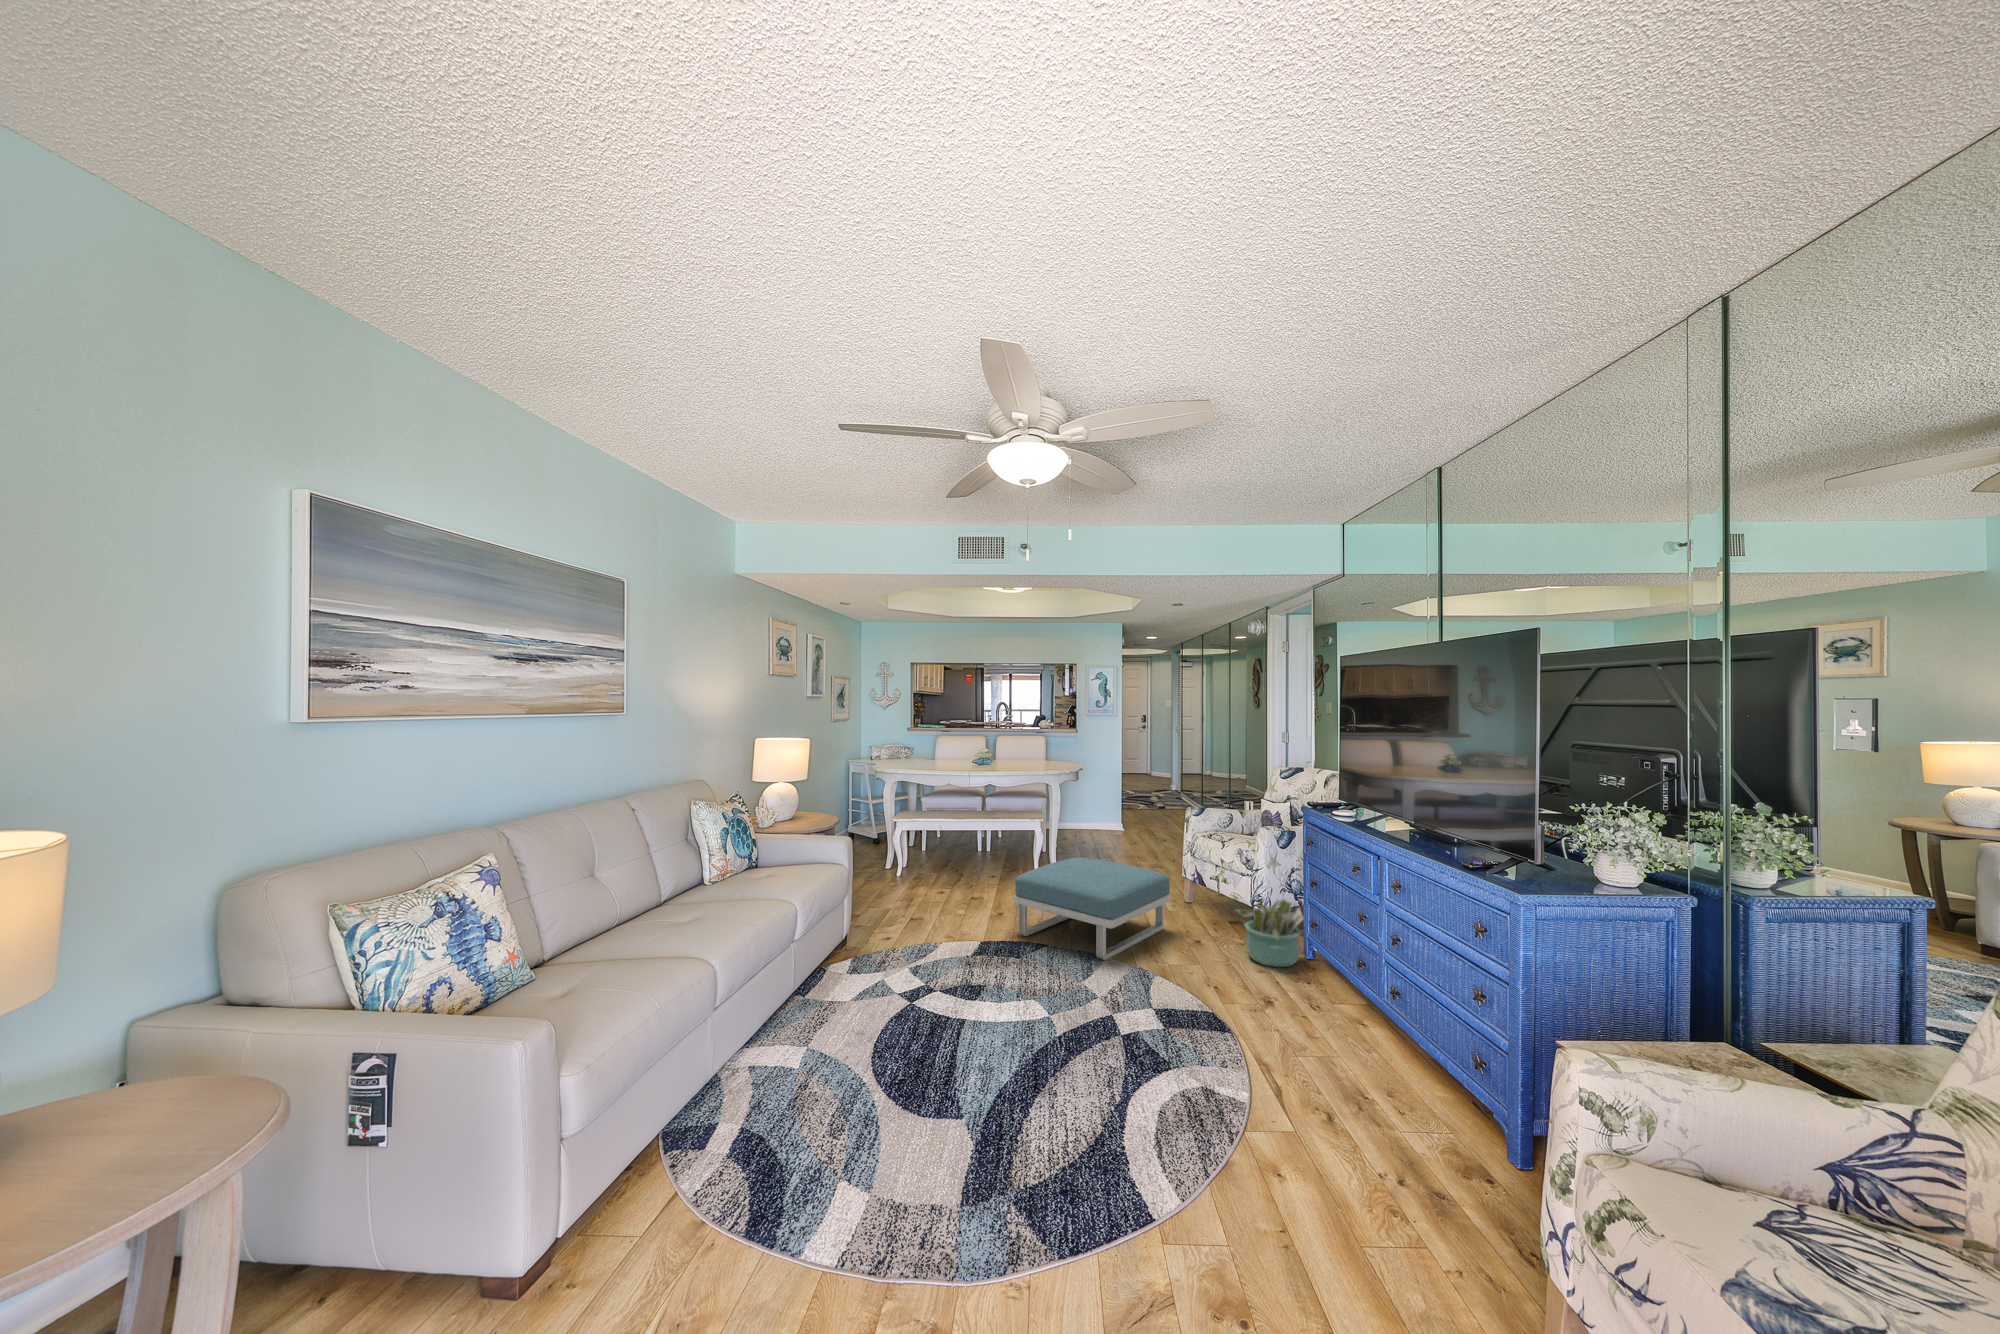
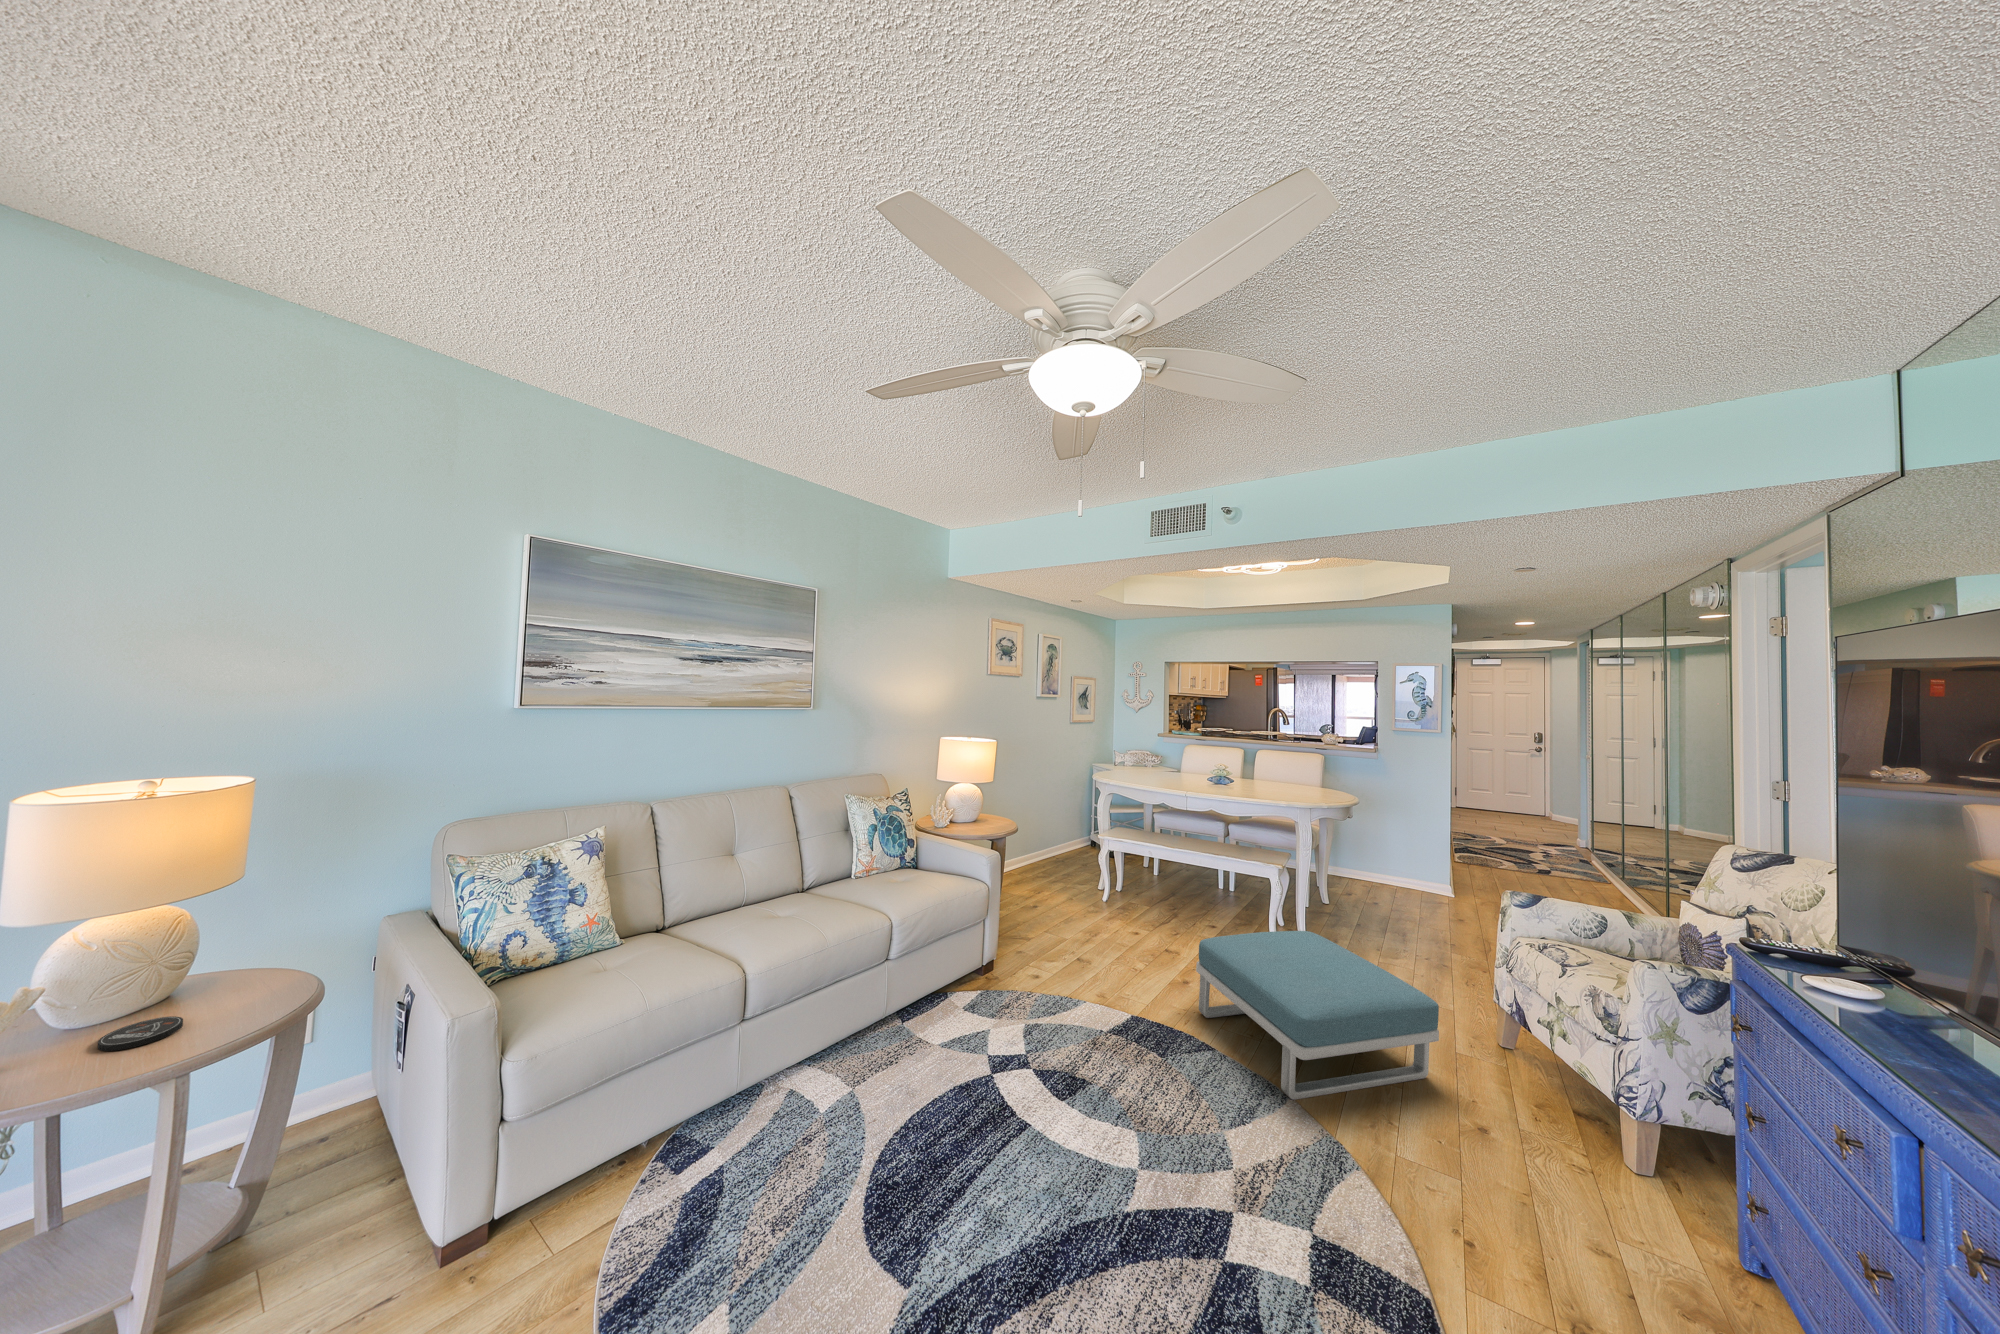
decorative plant: present [1236,898,1303,967] -> none [1552,1099,1715,1269]
coaster: none [124,1106,219,1151] -> present [98,1016,183,1051]

